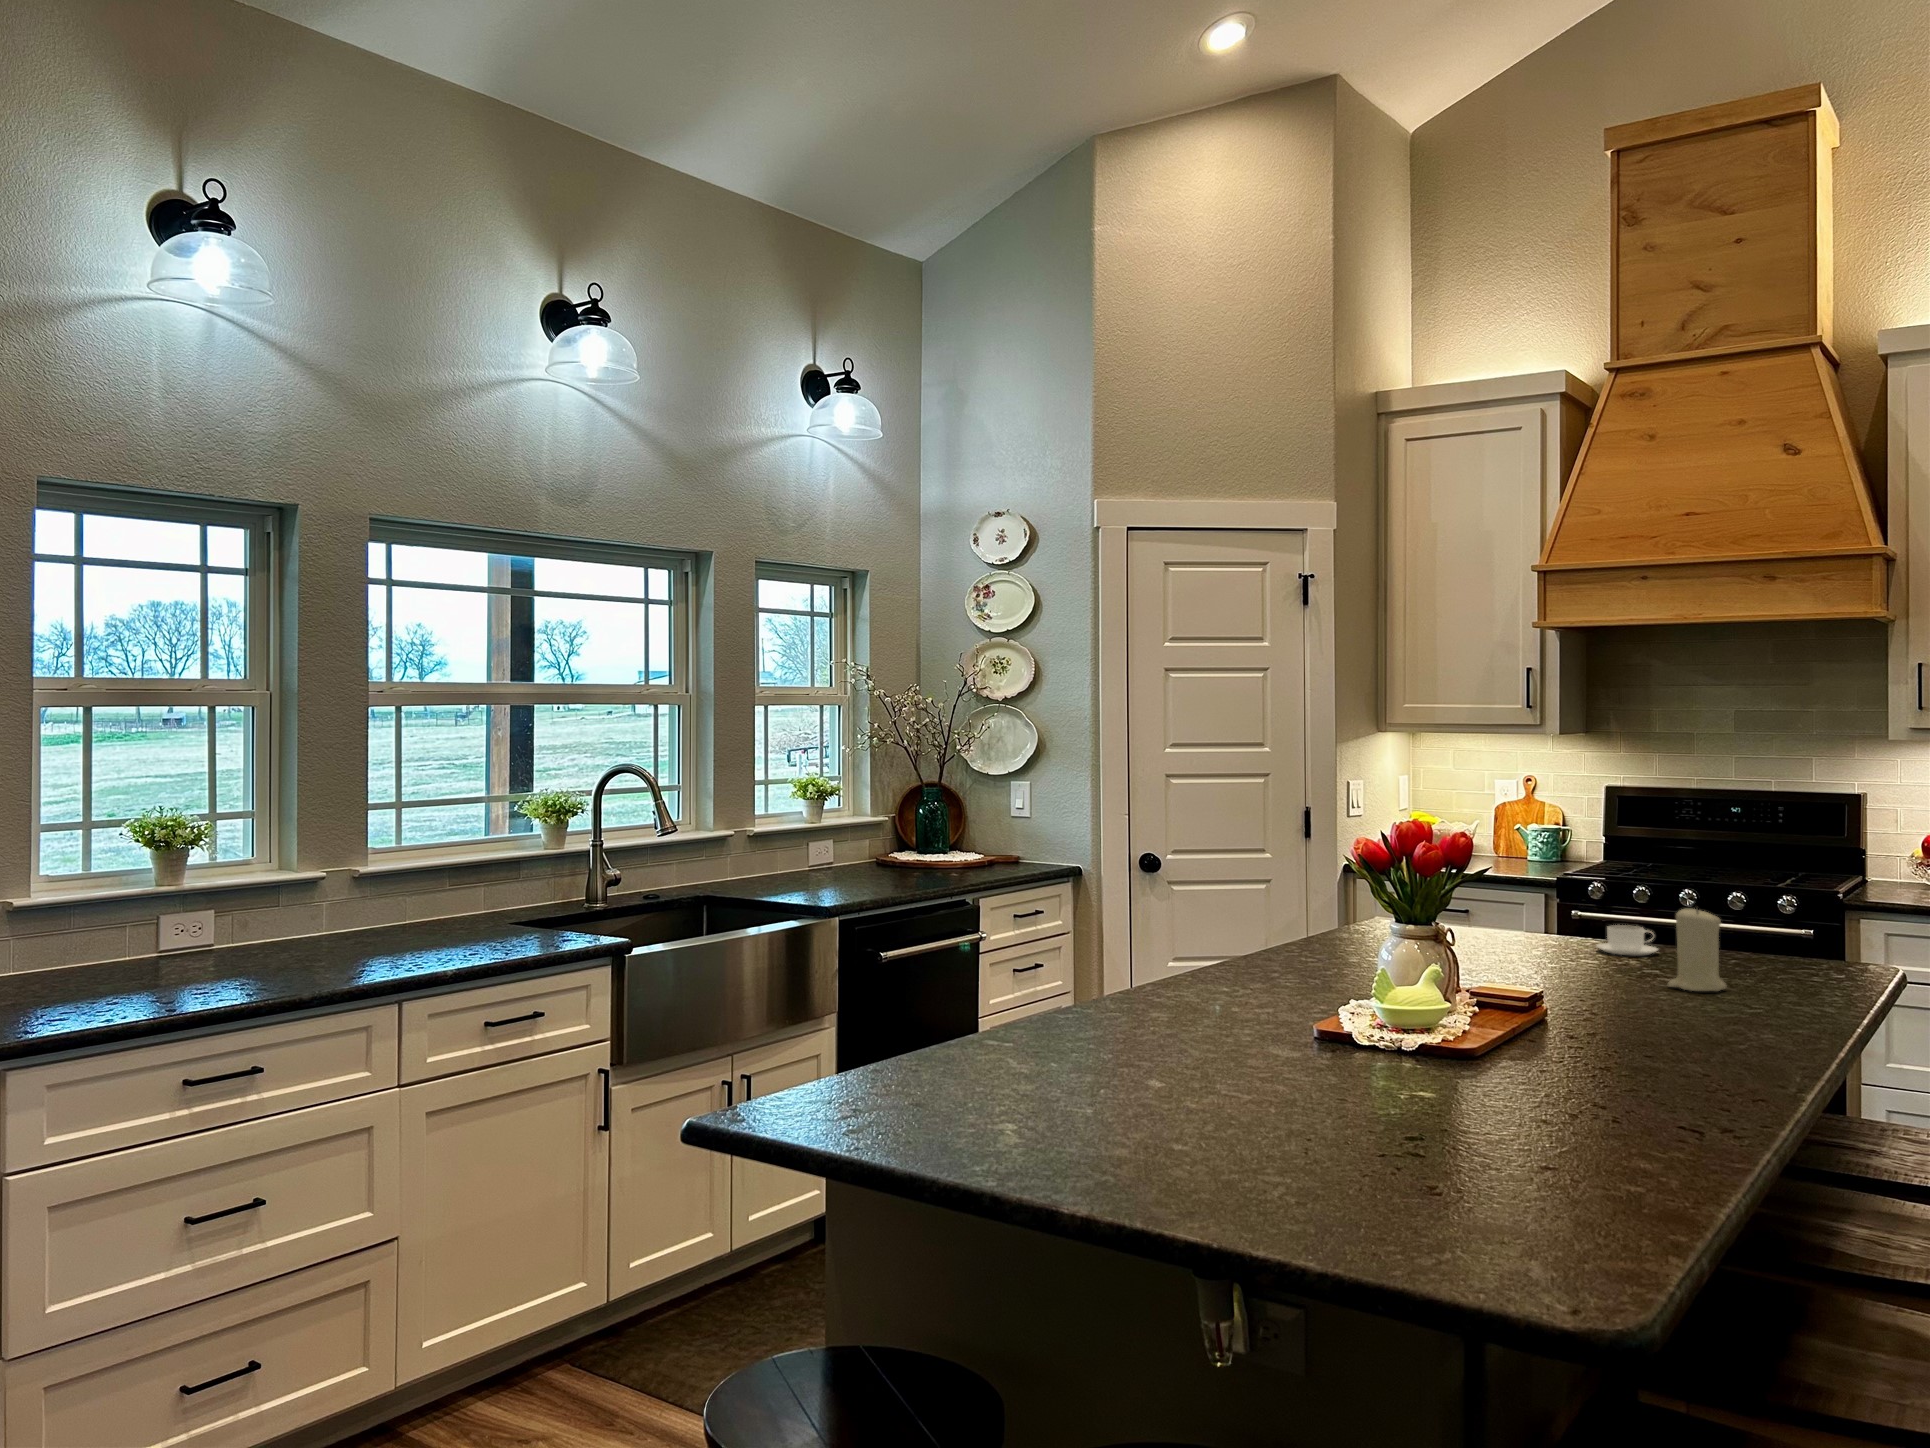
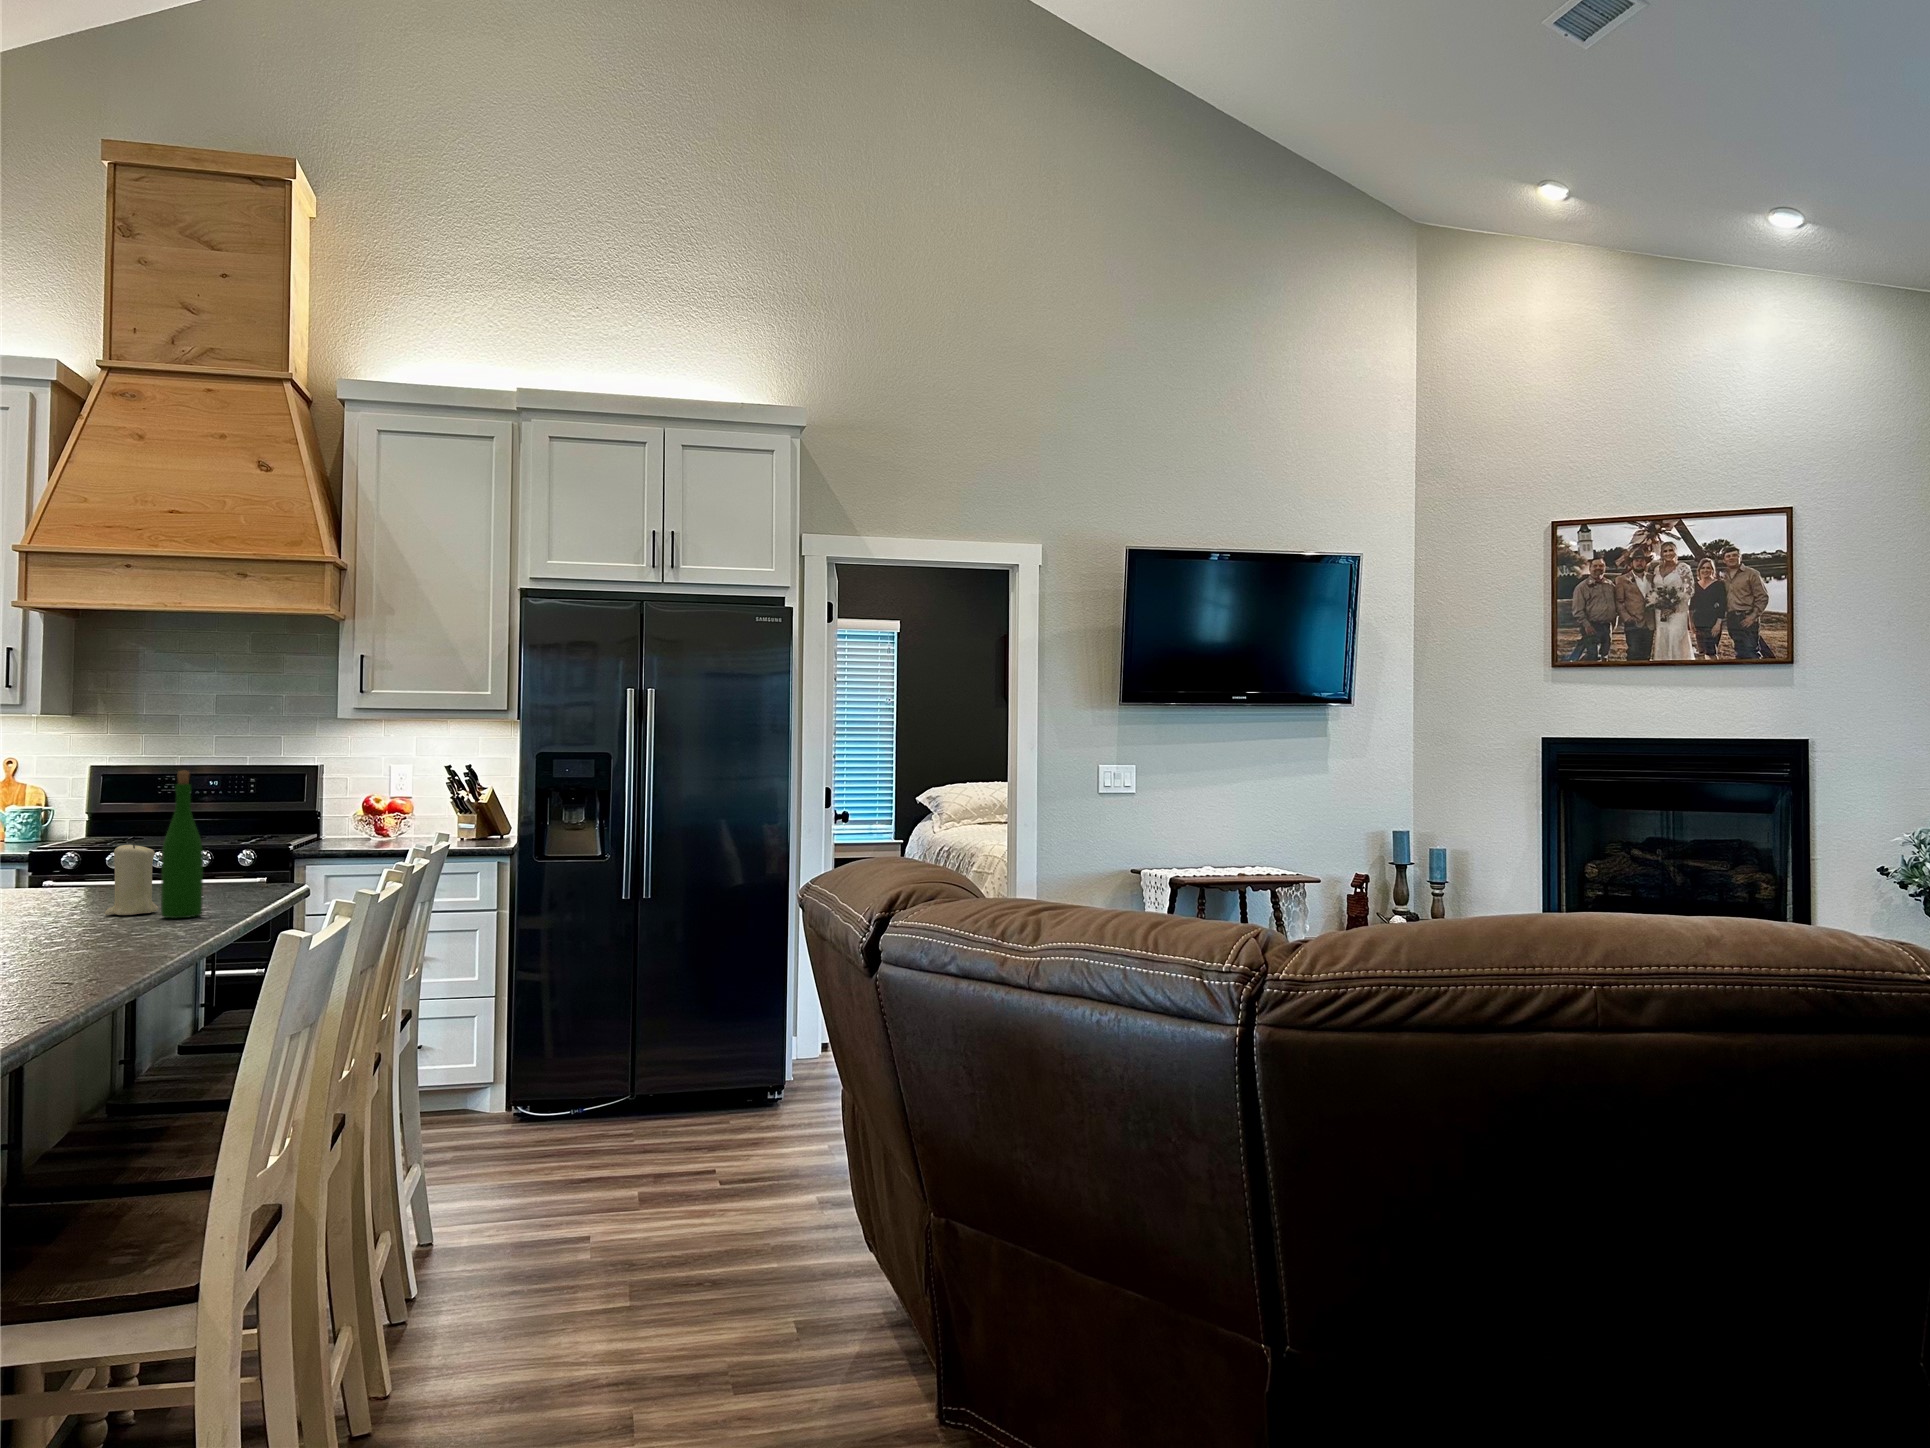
wine bottle: none [1734,830,1784,1007] -> present [161,771,203,918]
coffee cup: present [1597,925,1658,955] -> none [47,874,109,900]

